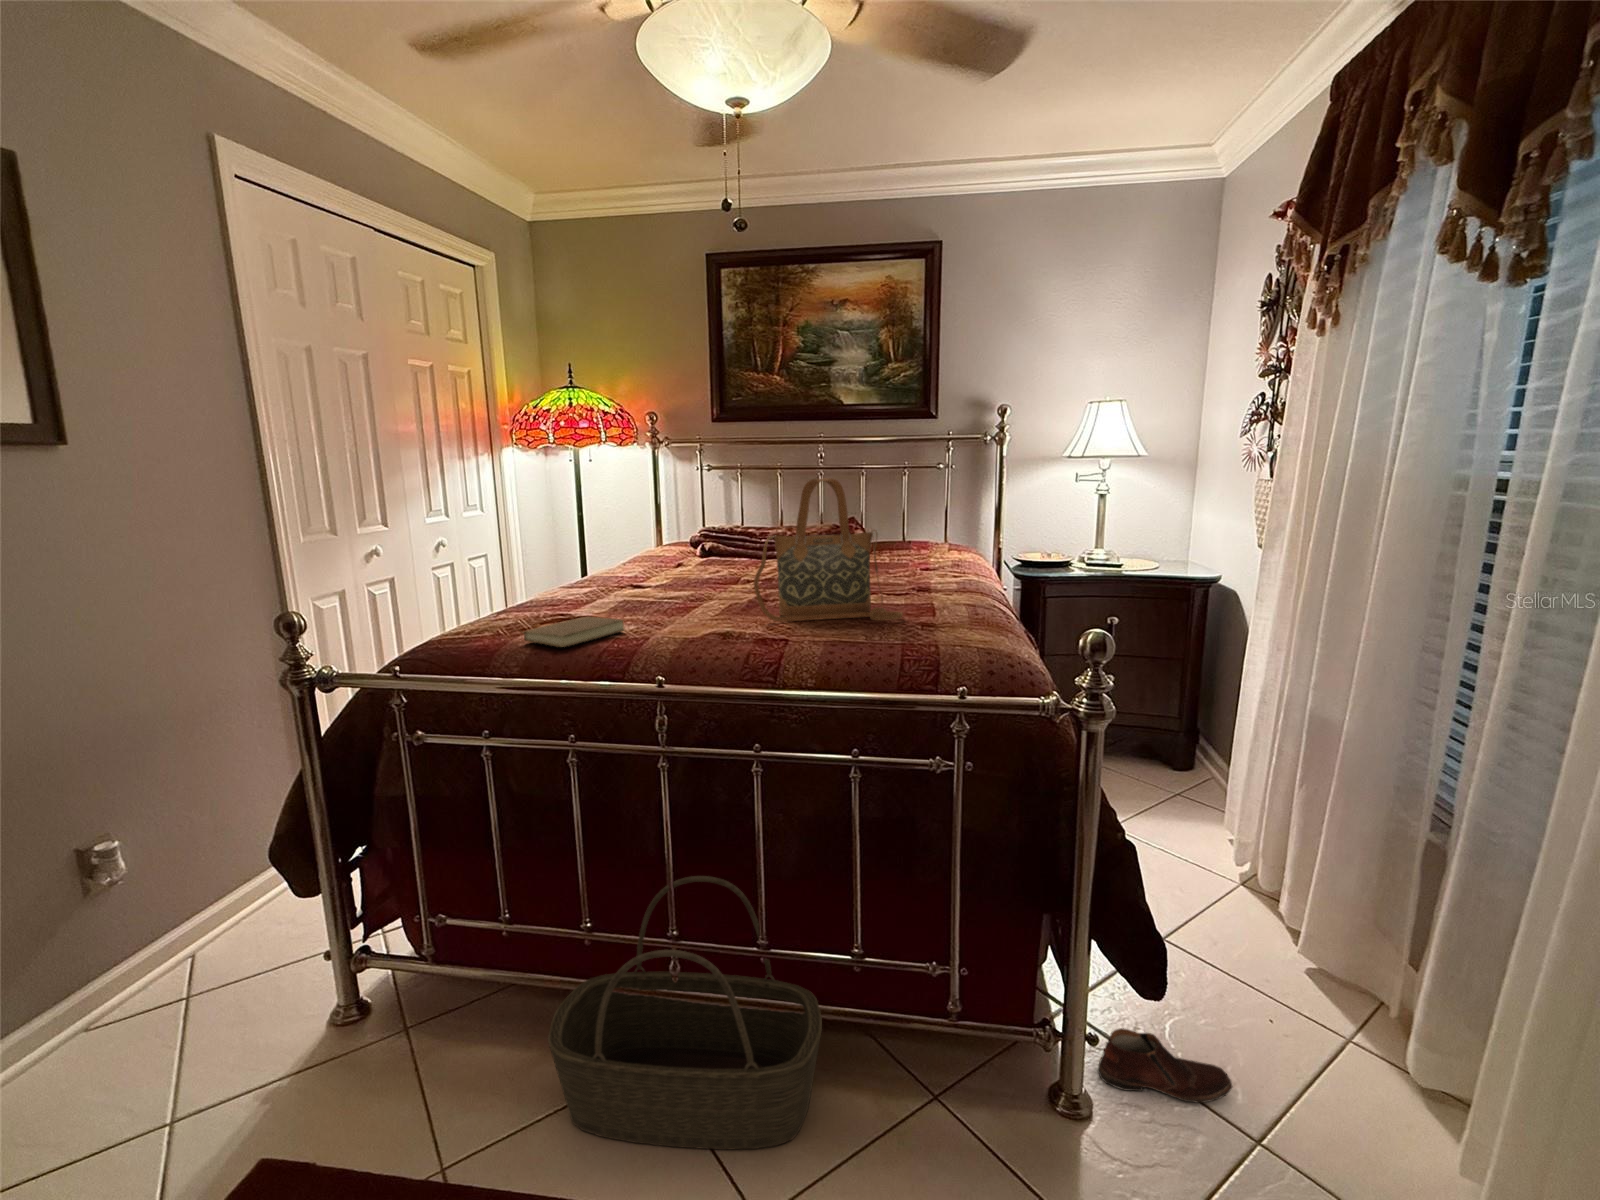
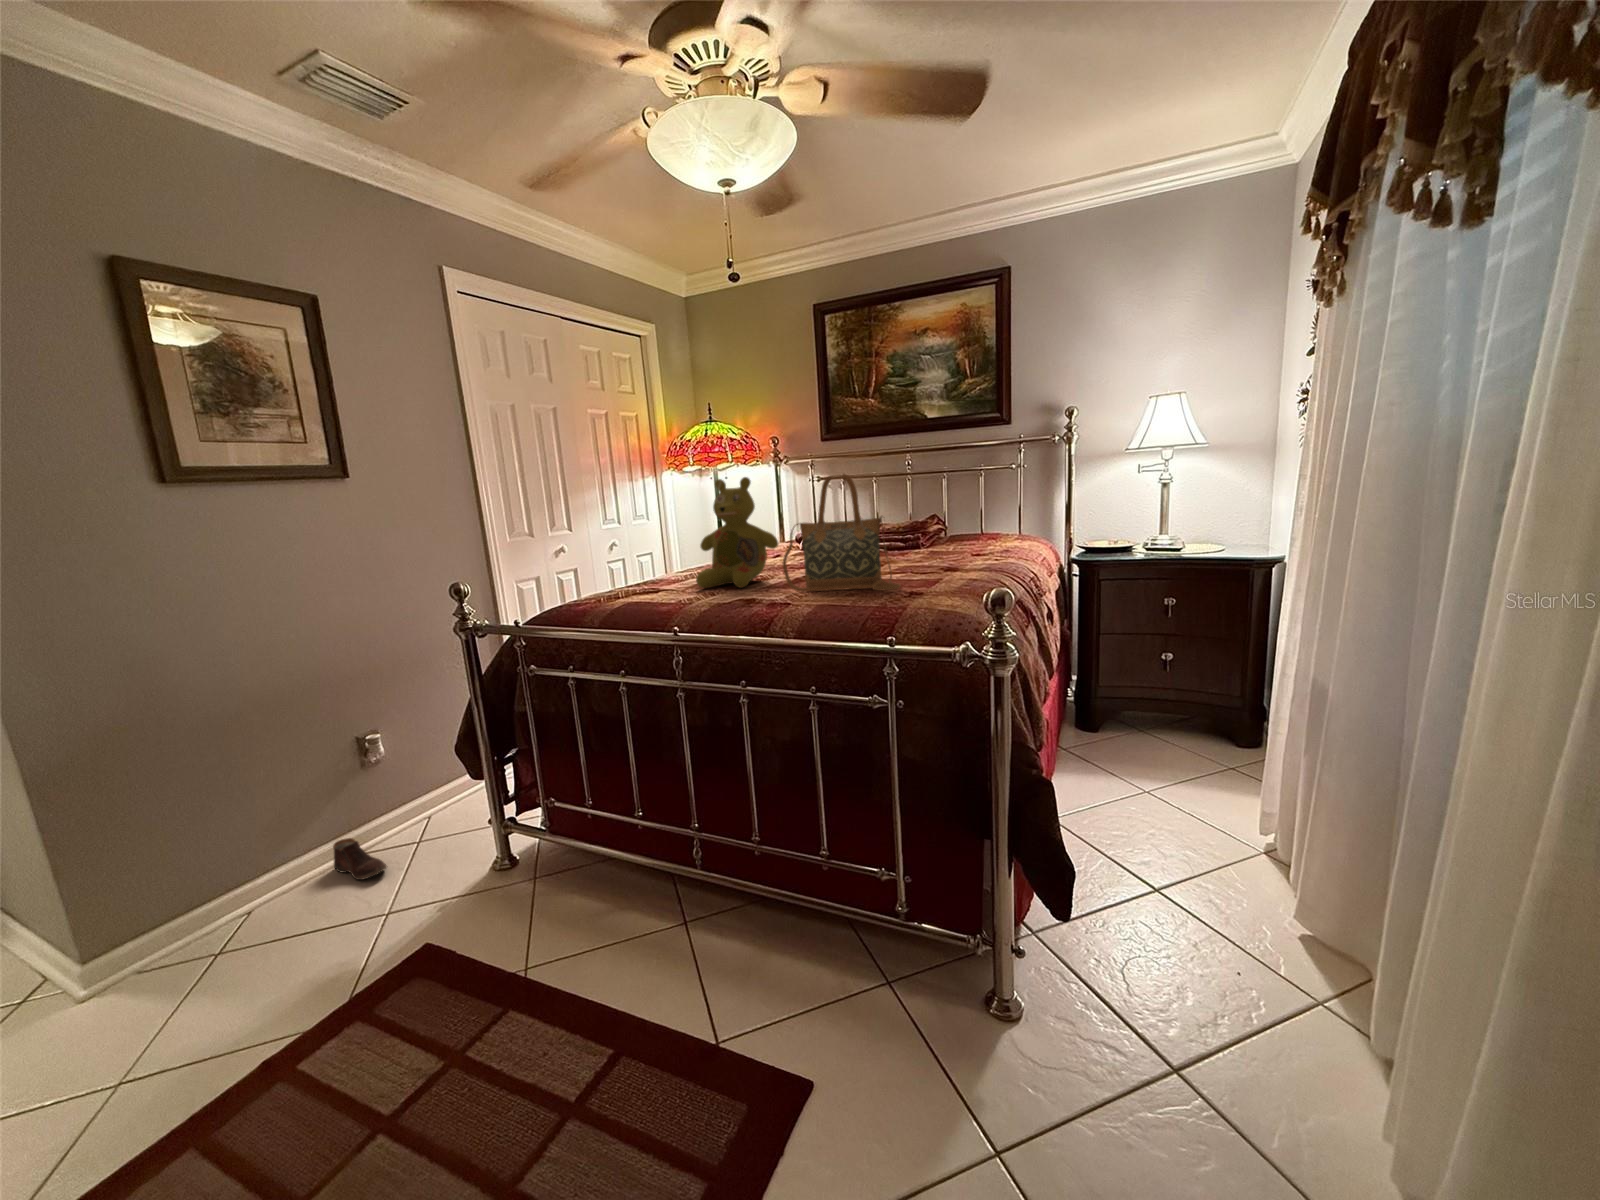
stuffed bear: none [624,473,731,615] -> present [696,477,778,588]
book: present [521,617,624,647] -> none [602,588,682,607]
basket: present [548,876,822,1149] -> none [598,783,797,995]
shoe: present [1098,1028,1233,1103] -> present [333,838,387,880]

